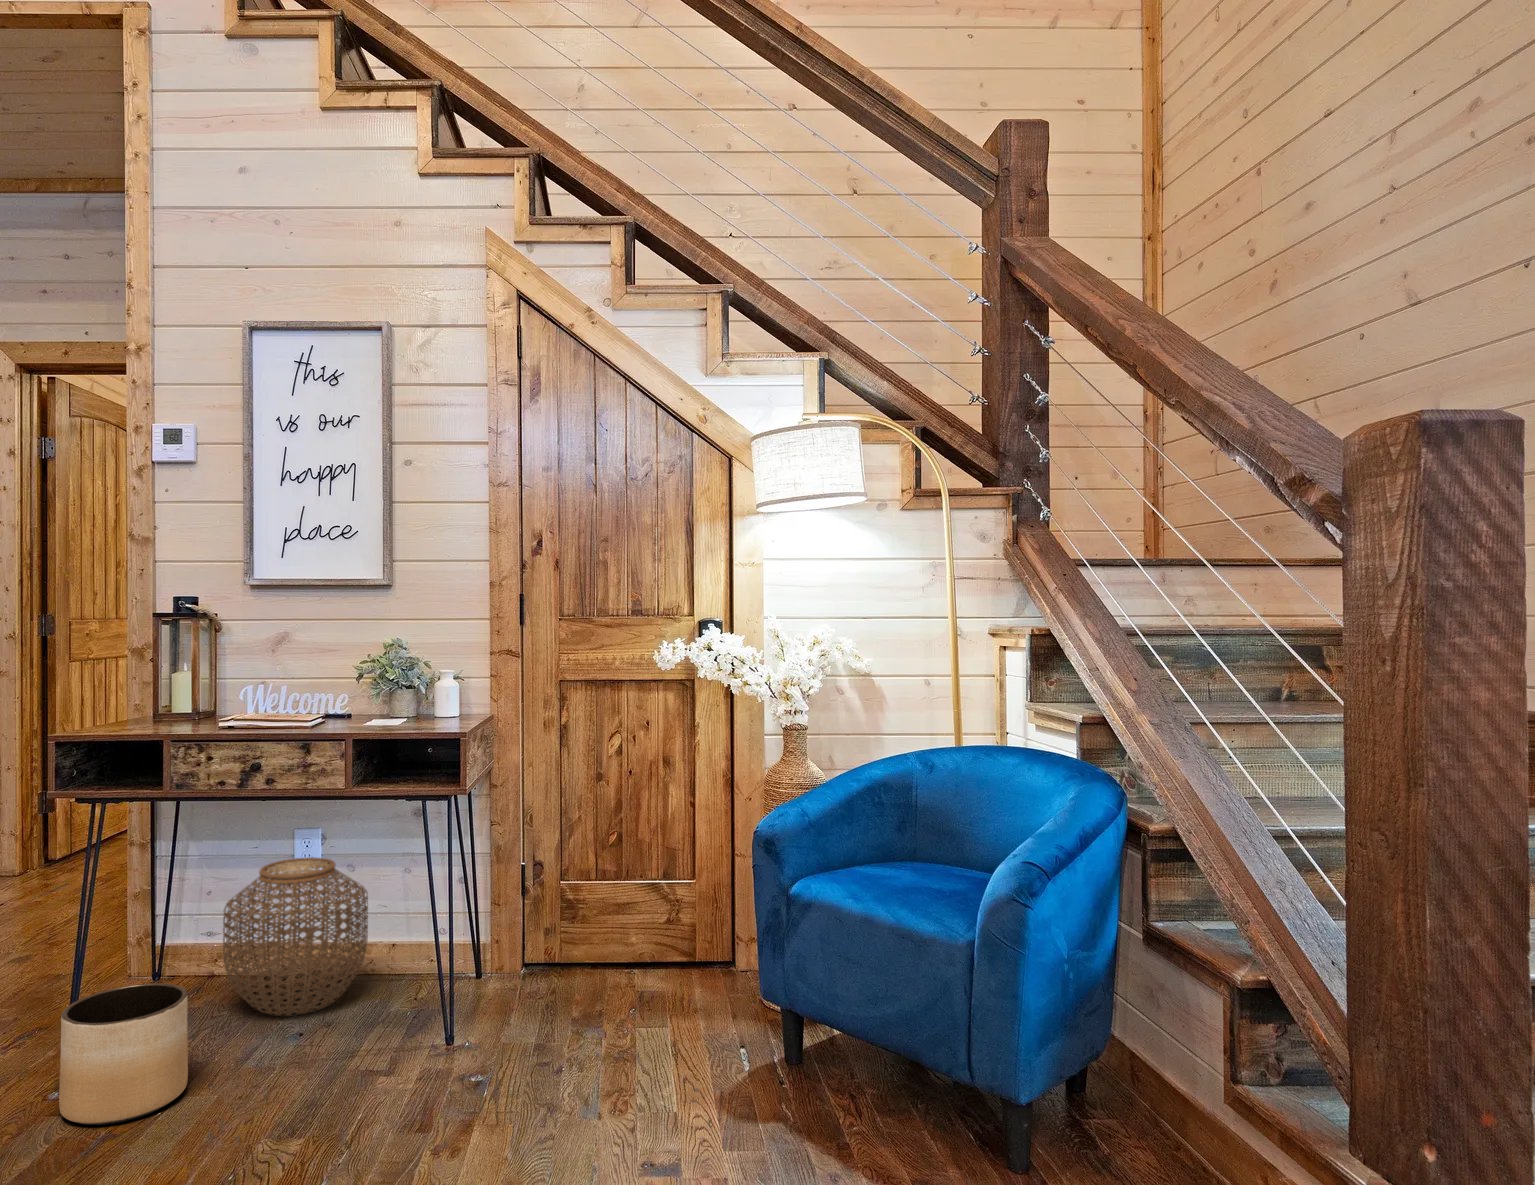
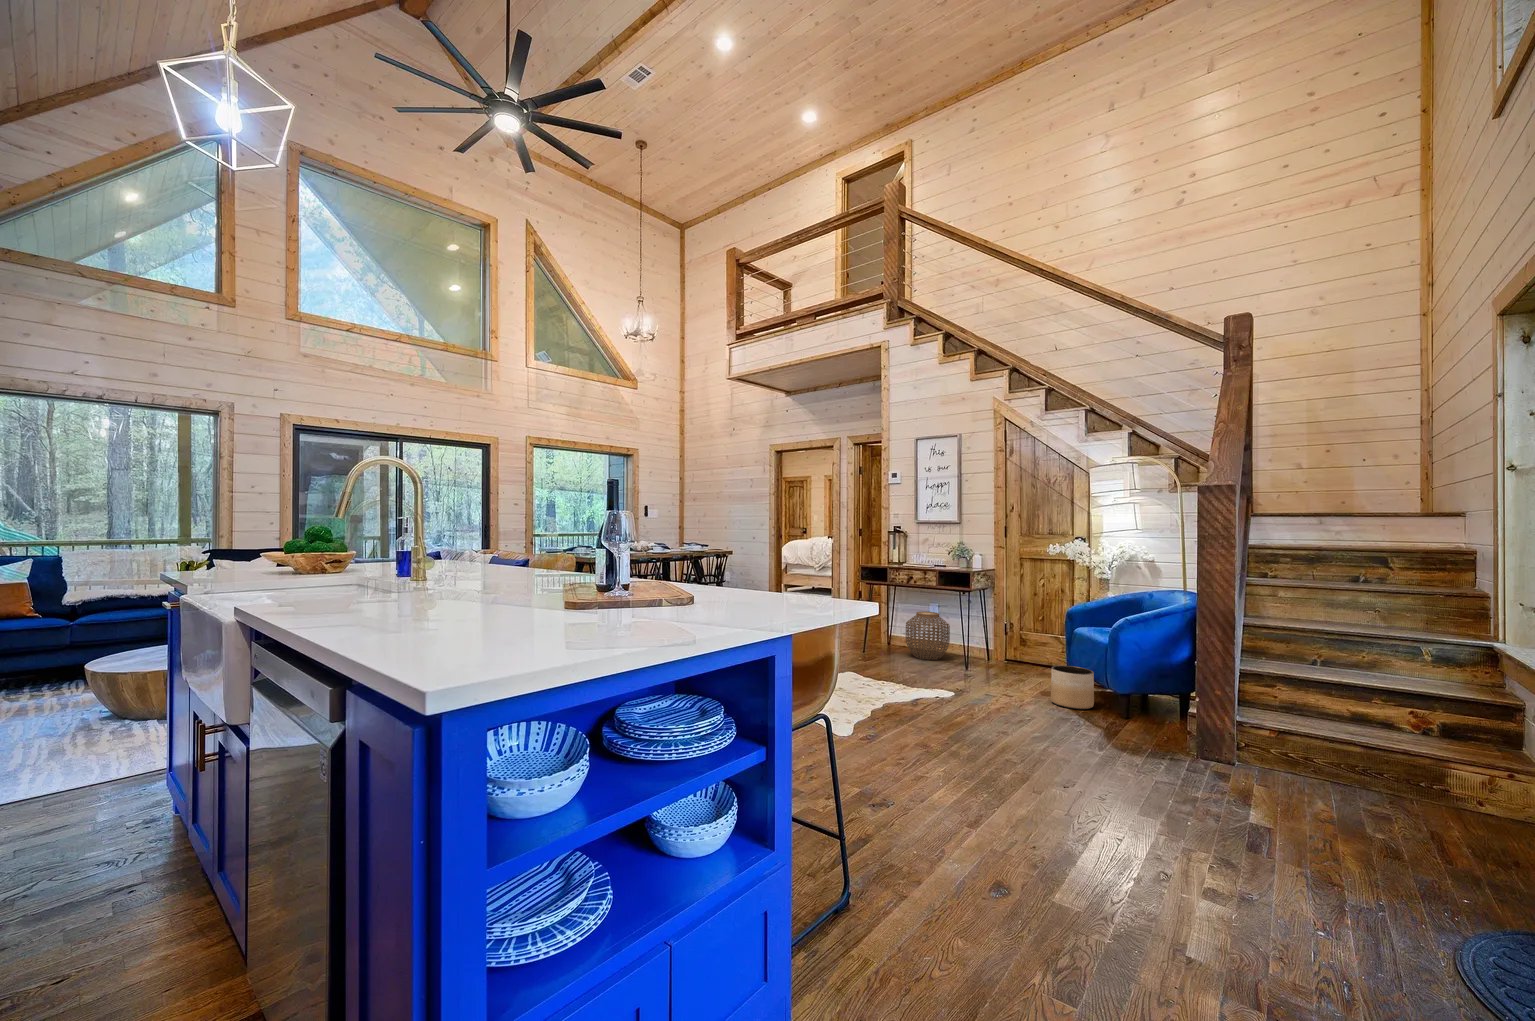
planter: present [59,983,188,1125] -> present [1051,666,1094,709]

